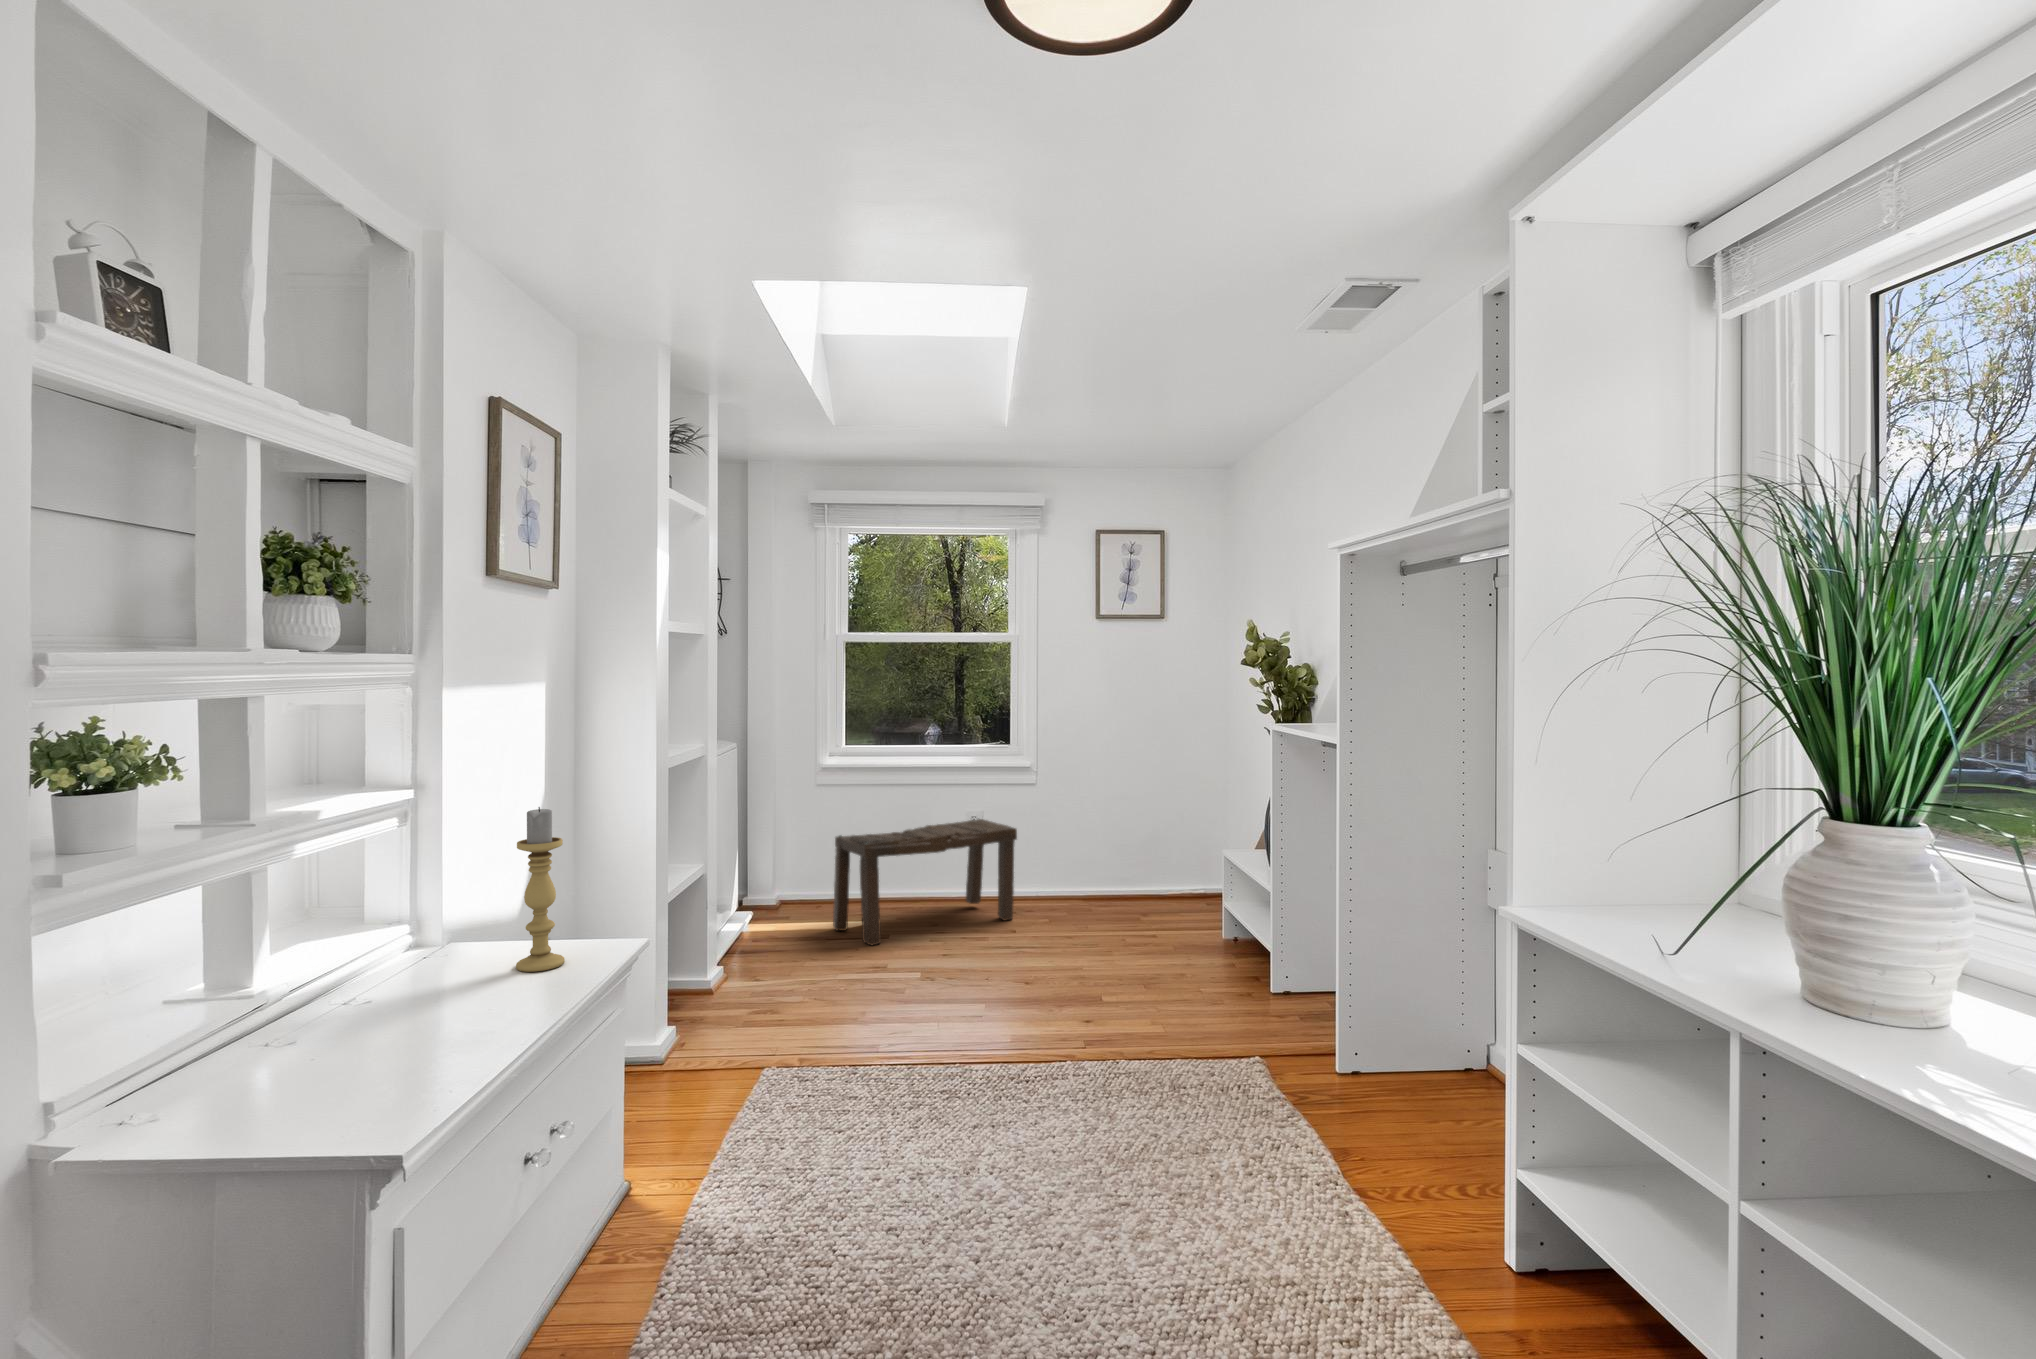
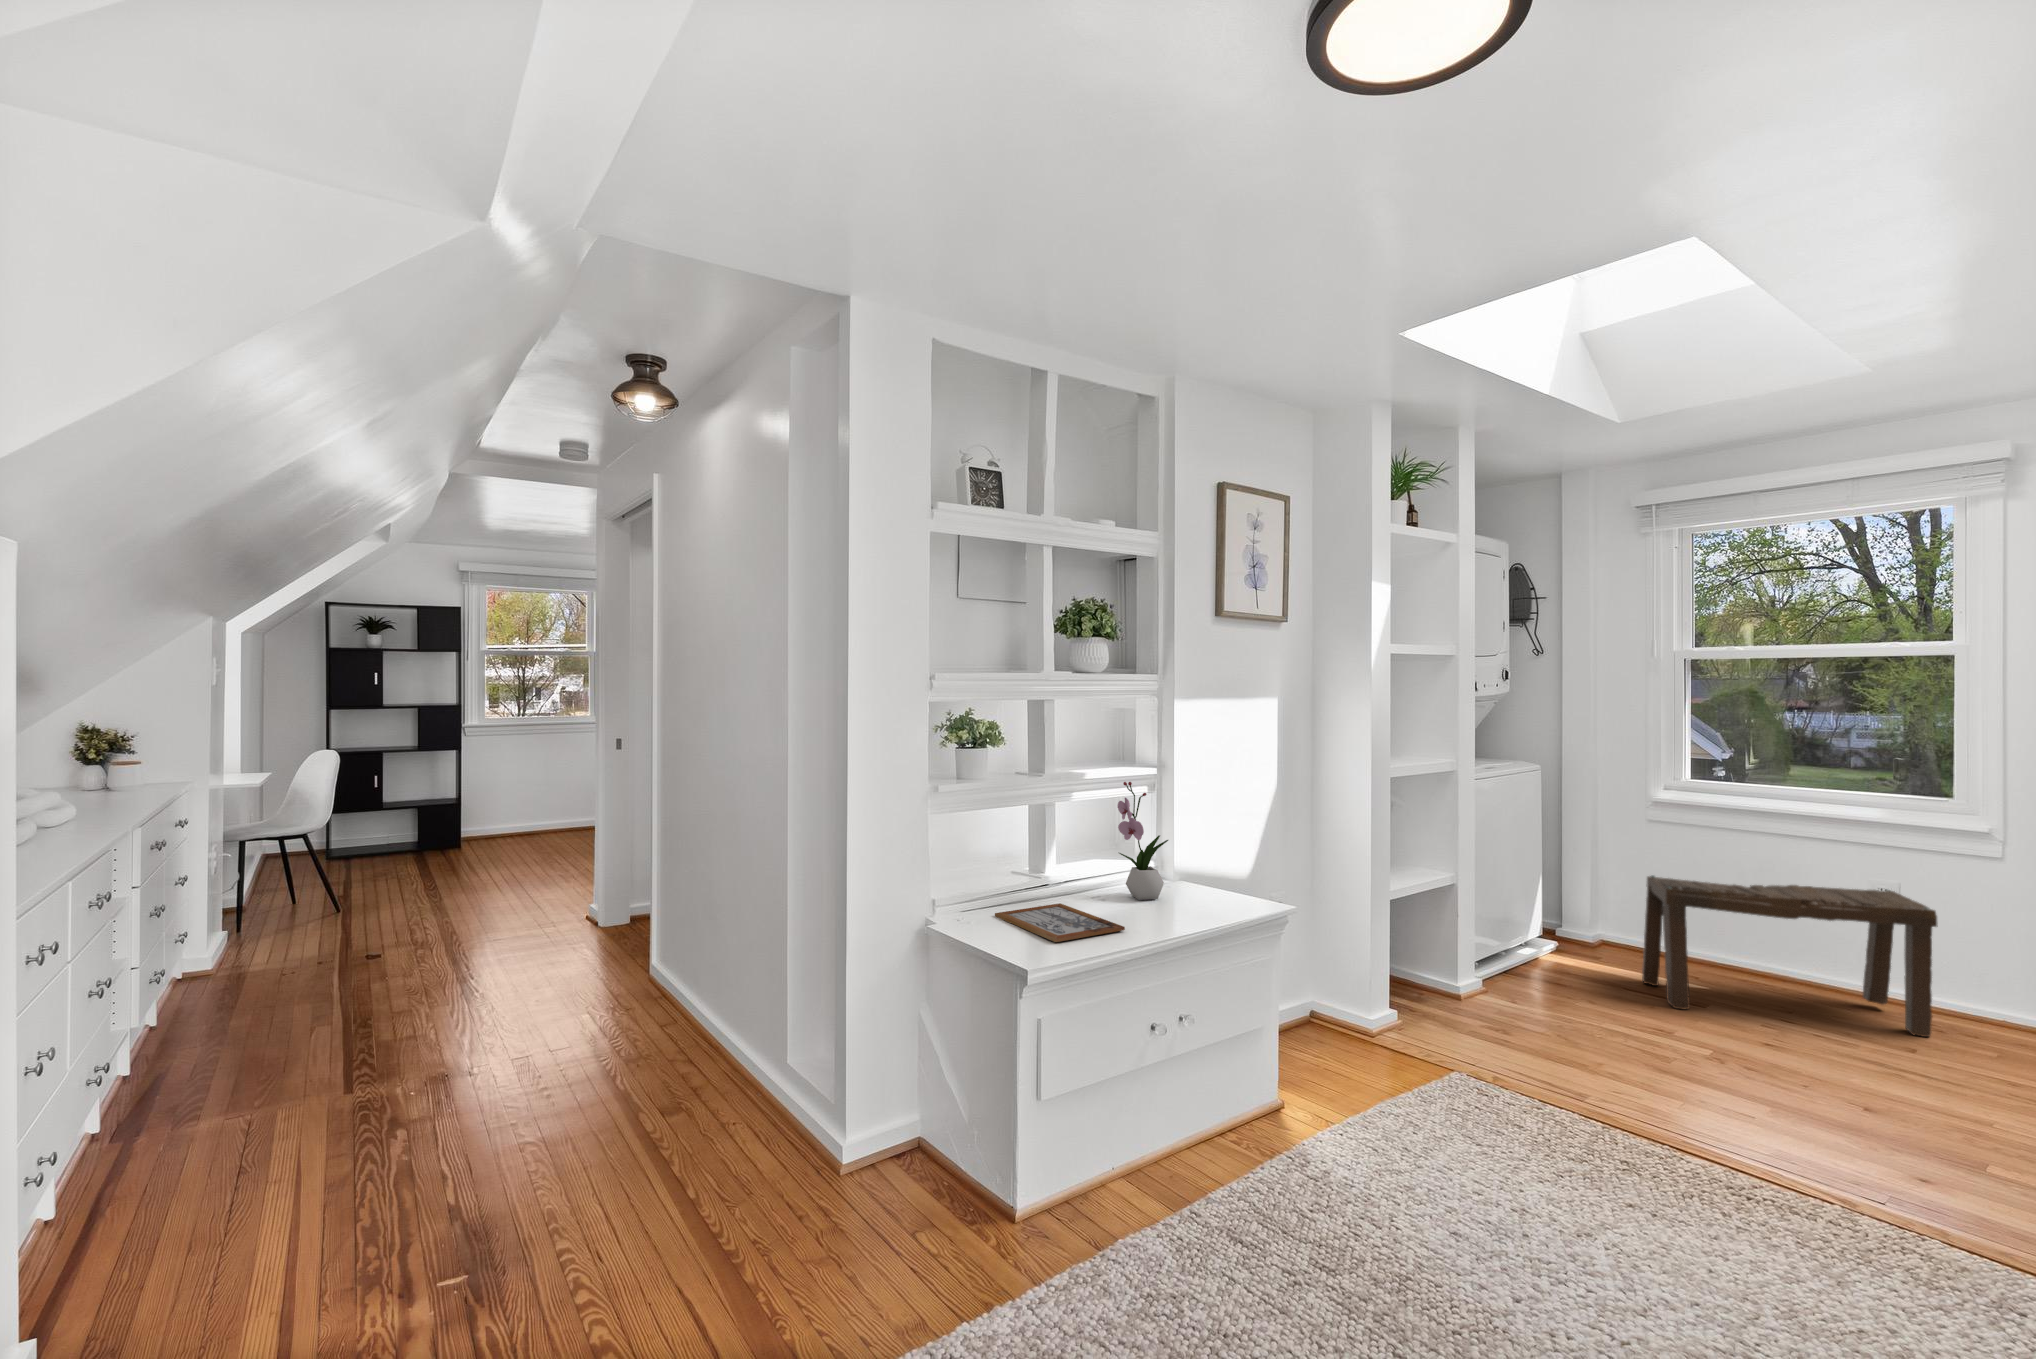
candle holder: present [516,807,565,972] -> none [1194,787,1227,910]
flower arrangement: none [382,814,474,984] -> present [1118,782,1168,900]
picture frame: none [186,1026,466,1090] -> present [995,903,1125,942]

